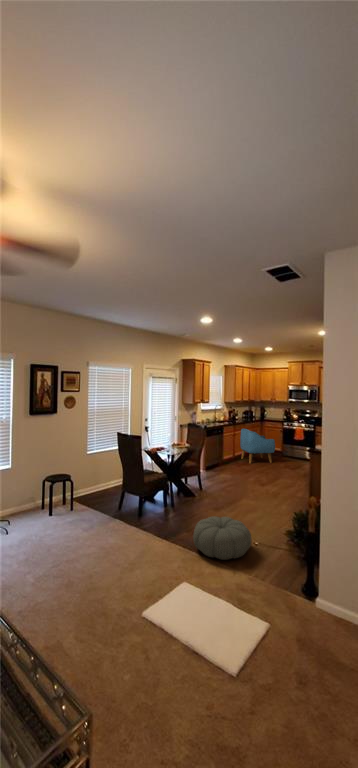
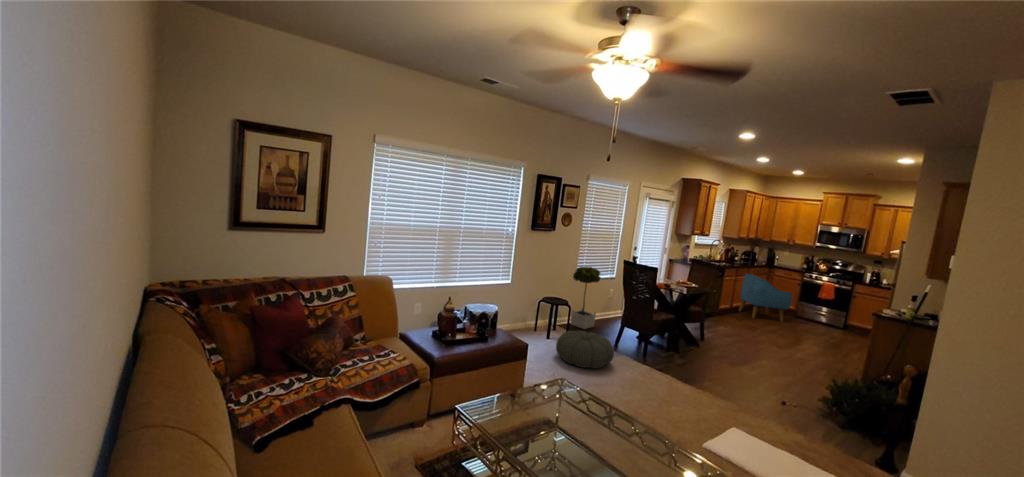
potted tree: none [82,441,107,498] -> present [570,267,601,329]
pouf: present [193,516,251,560] -> present [556,331,614,368]

